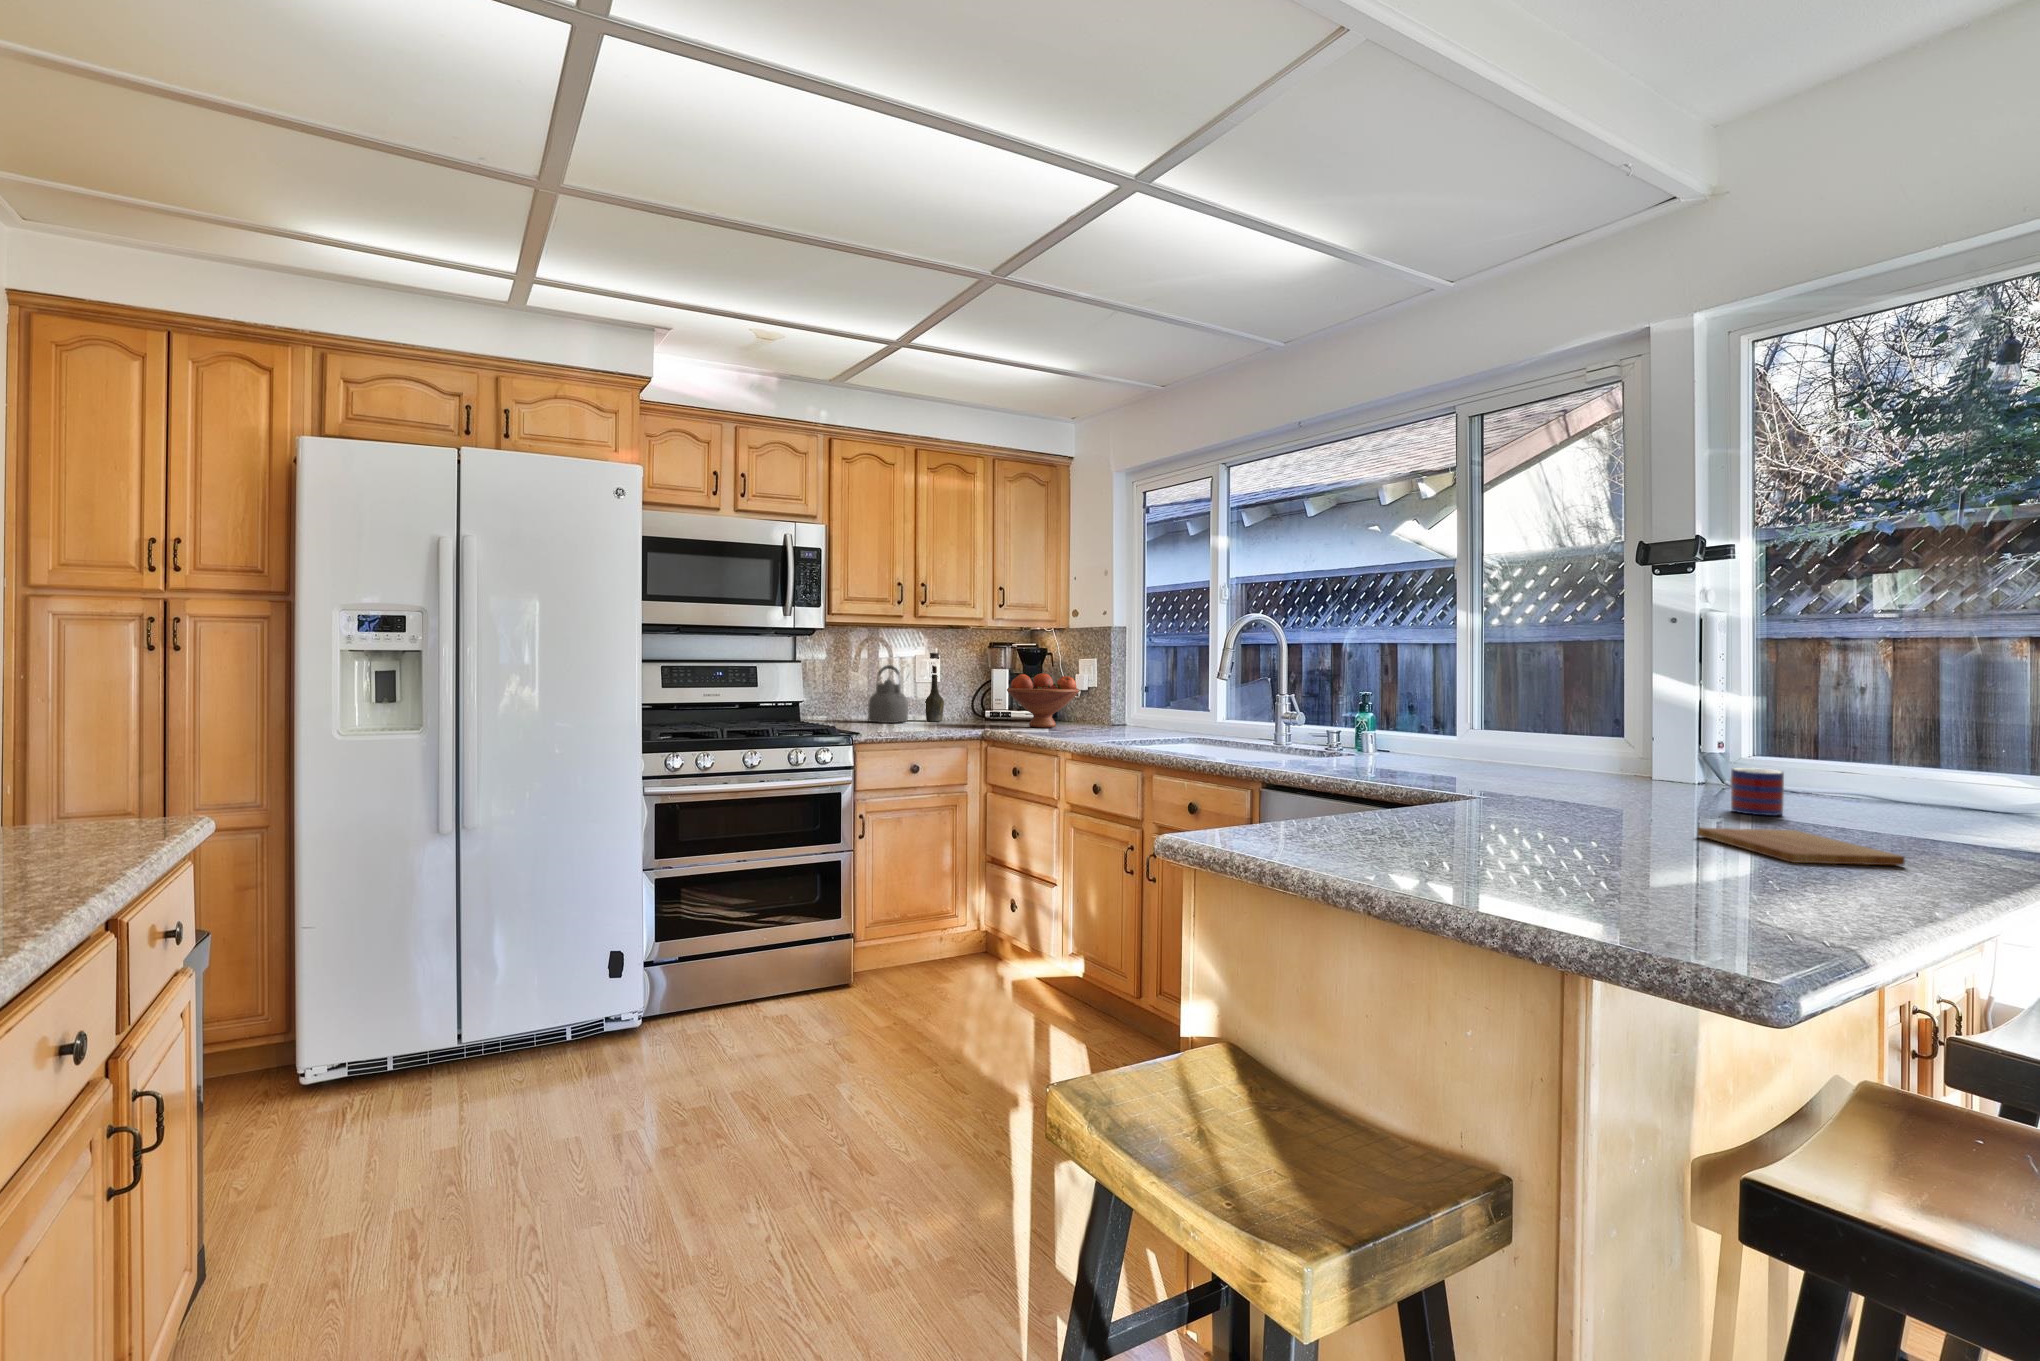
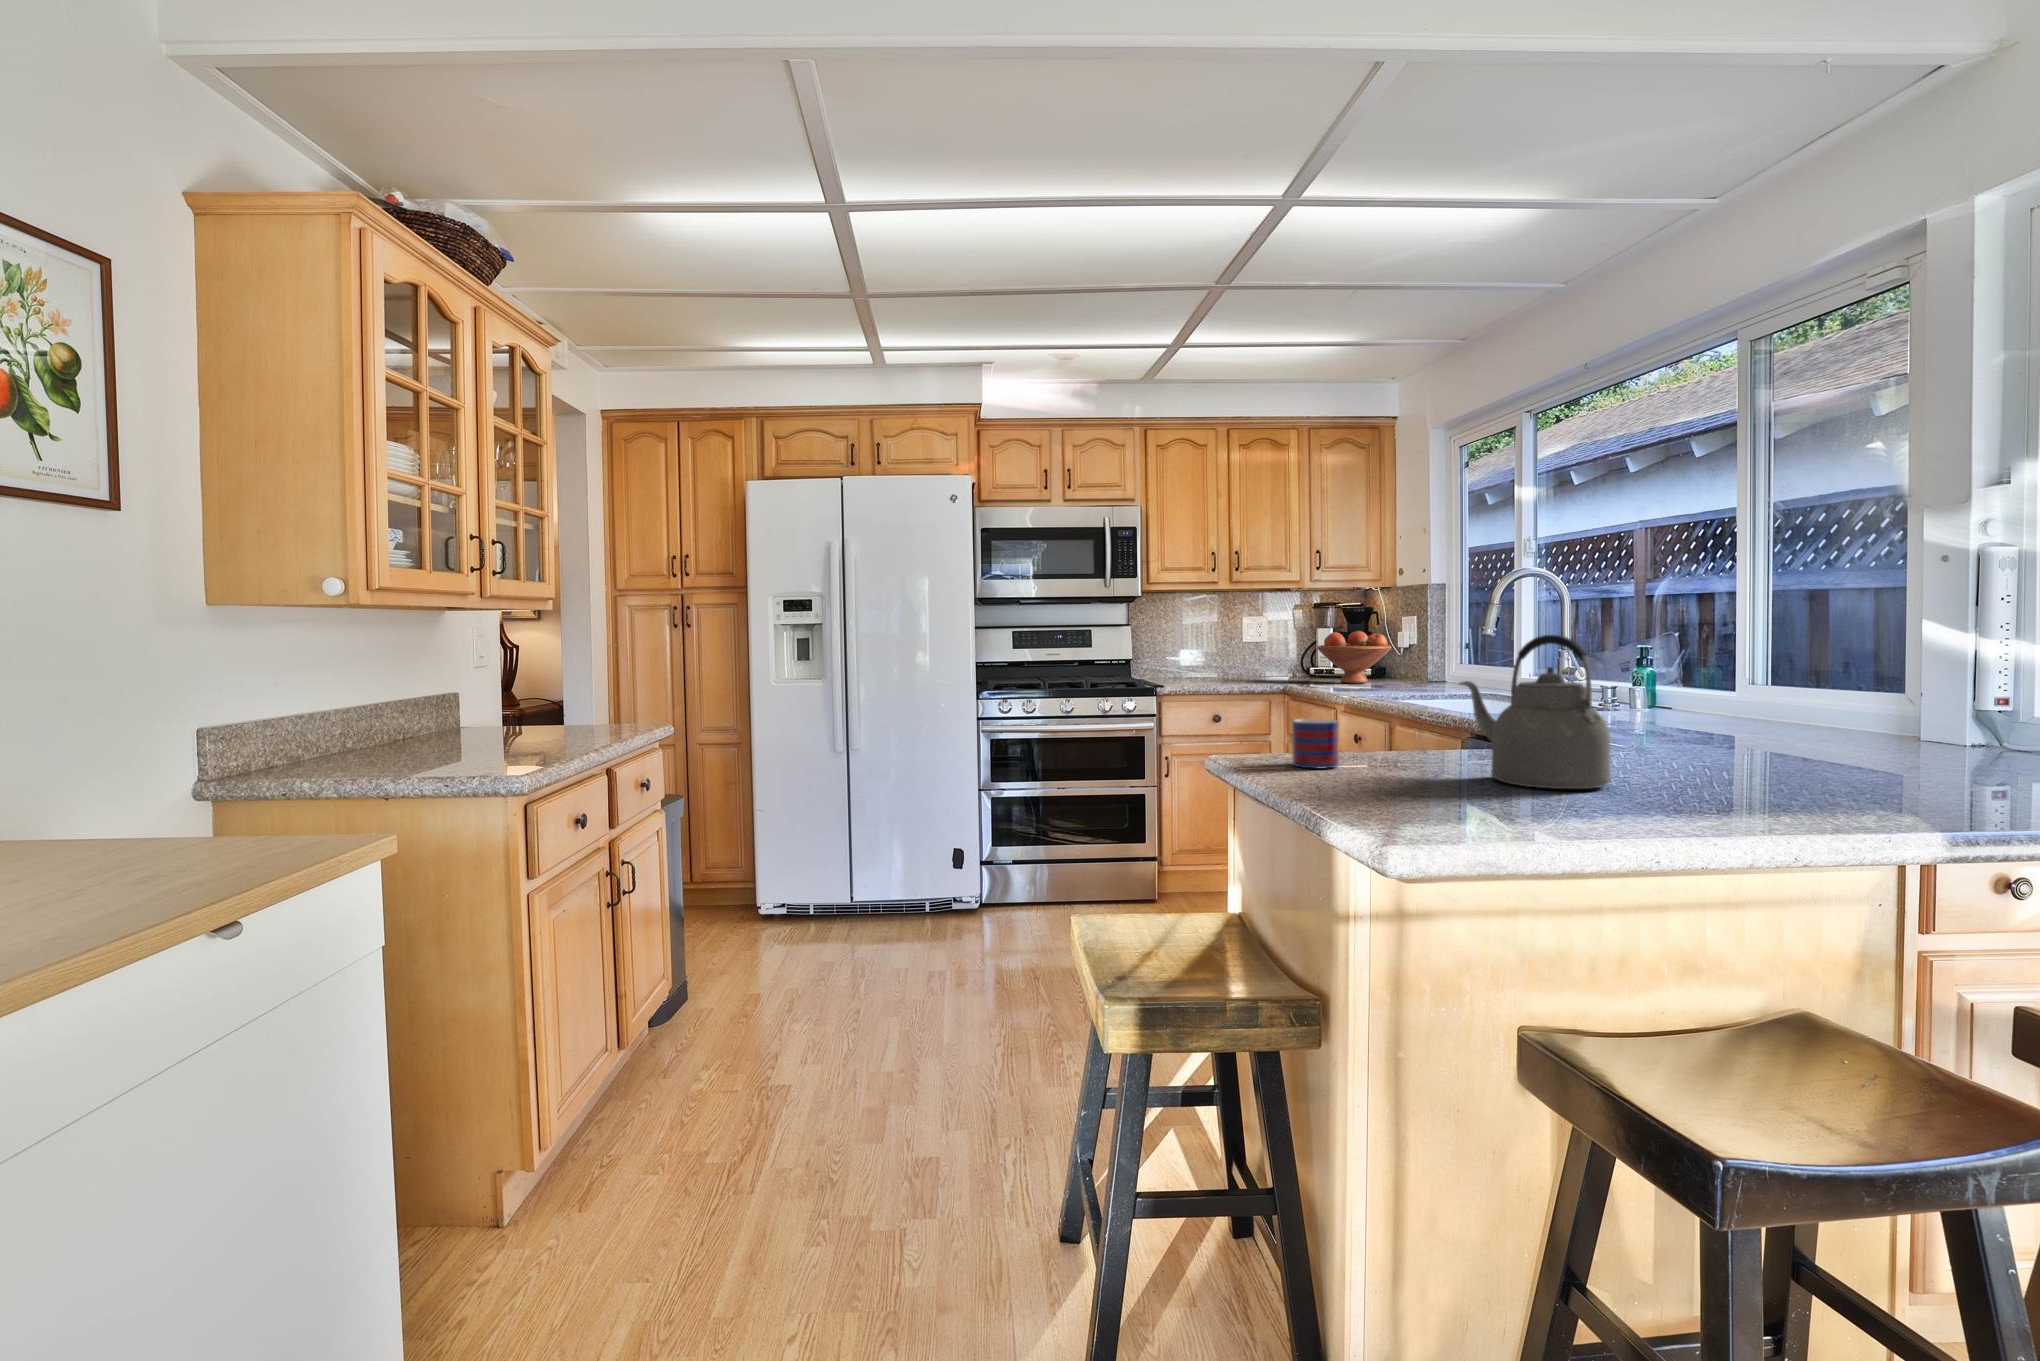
bottle: present [925,653,944,722] -> none [1249,614,1267,678]
kettle: present [868,665,908,723] -> present [1460,635,1611,789]
mug: present [1730,768,1784,816] -> present [1292,719,1339,769]
cutting board: present [1698,828,1905,866] -> none [1734,773,1880,809]

